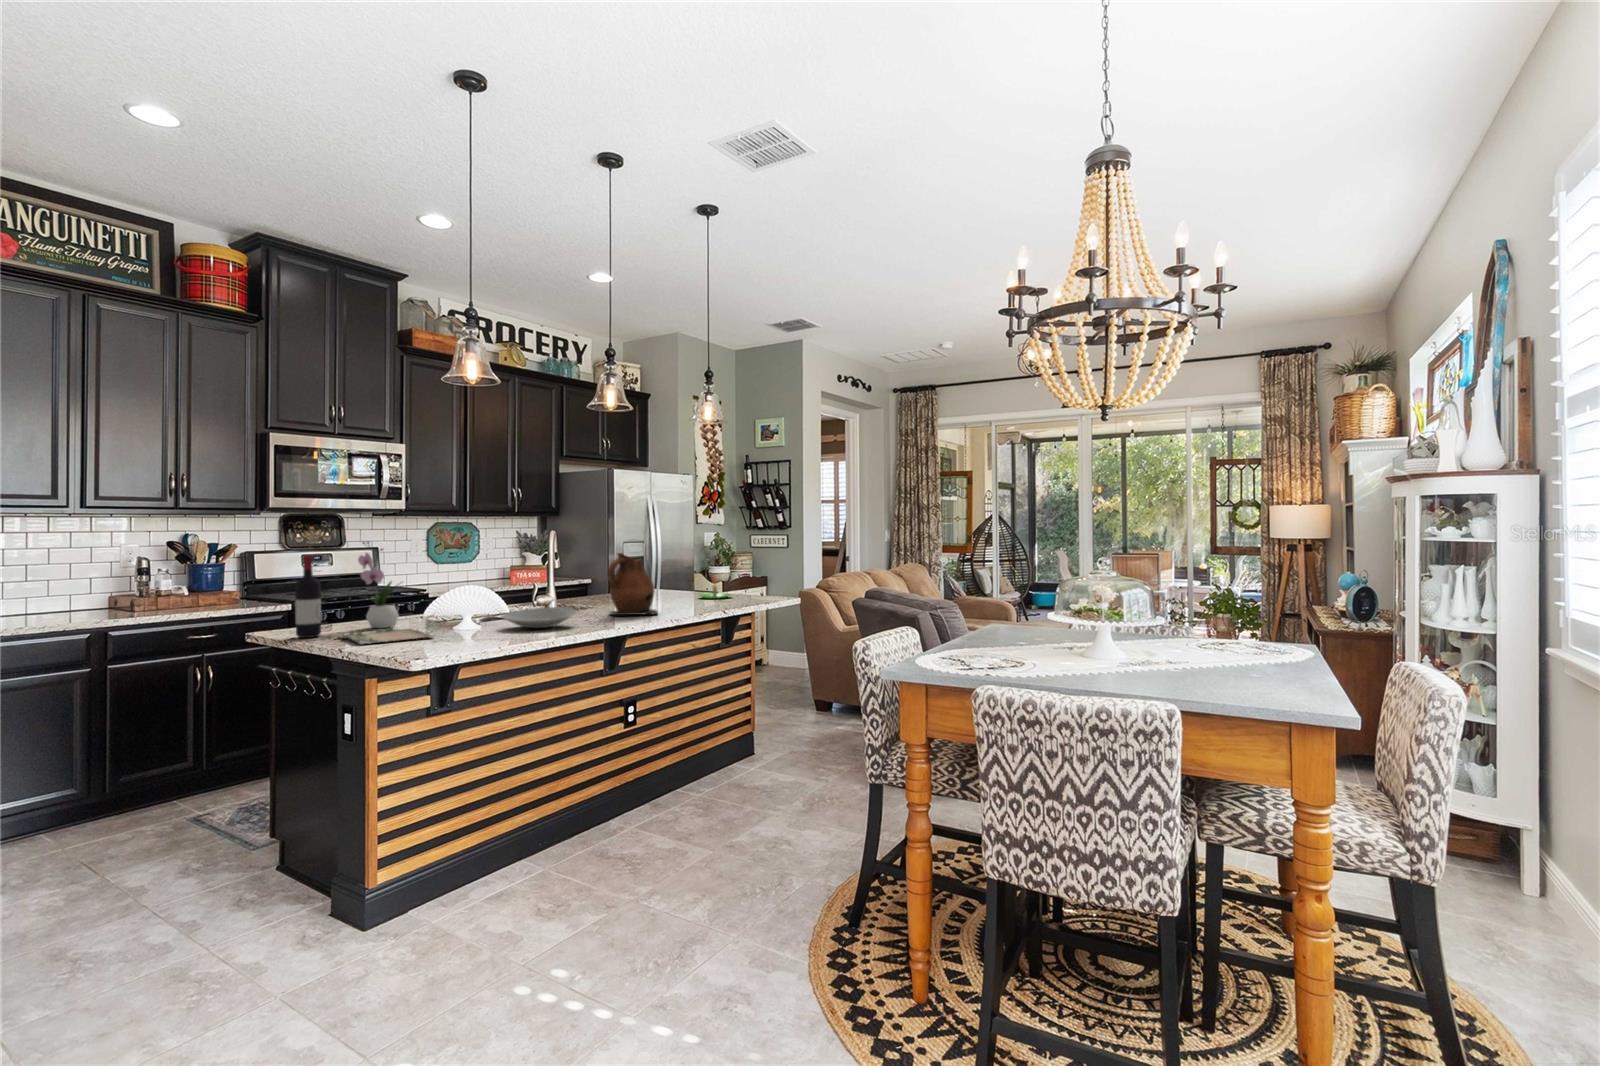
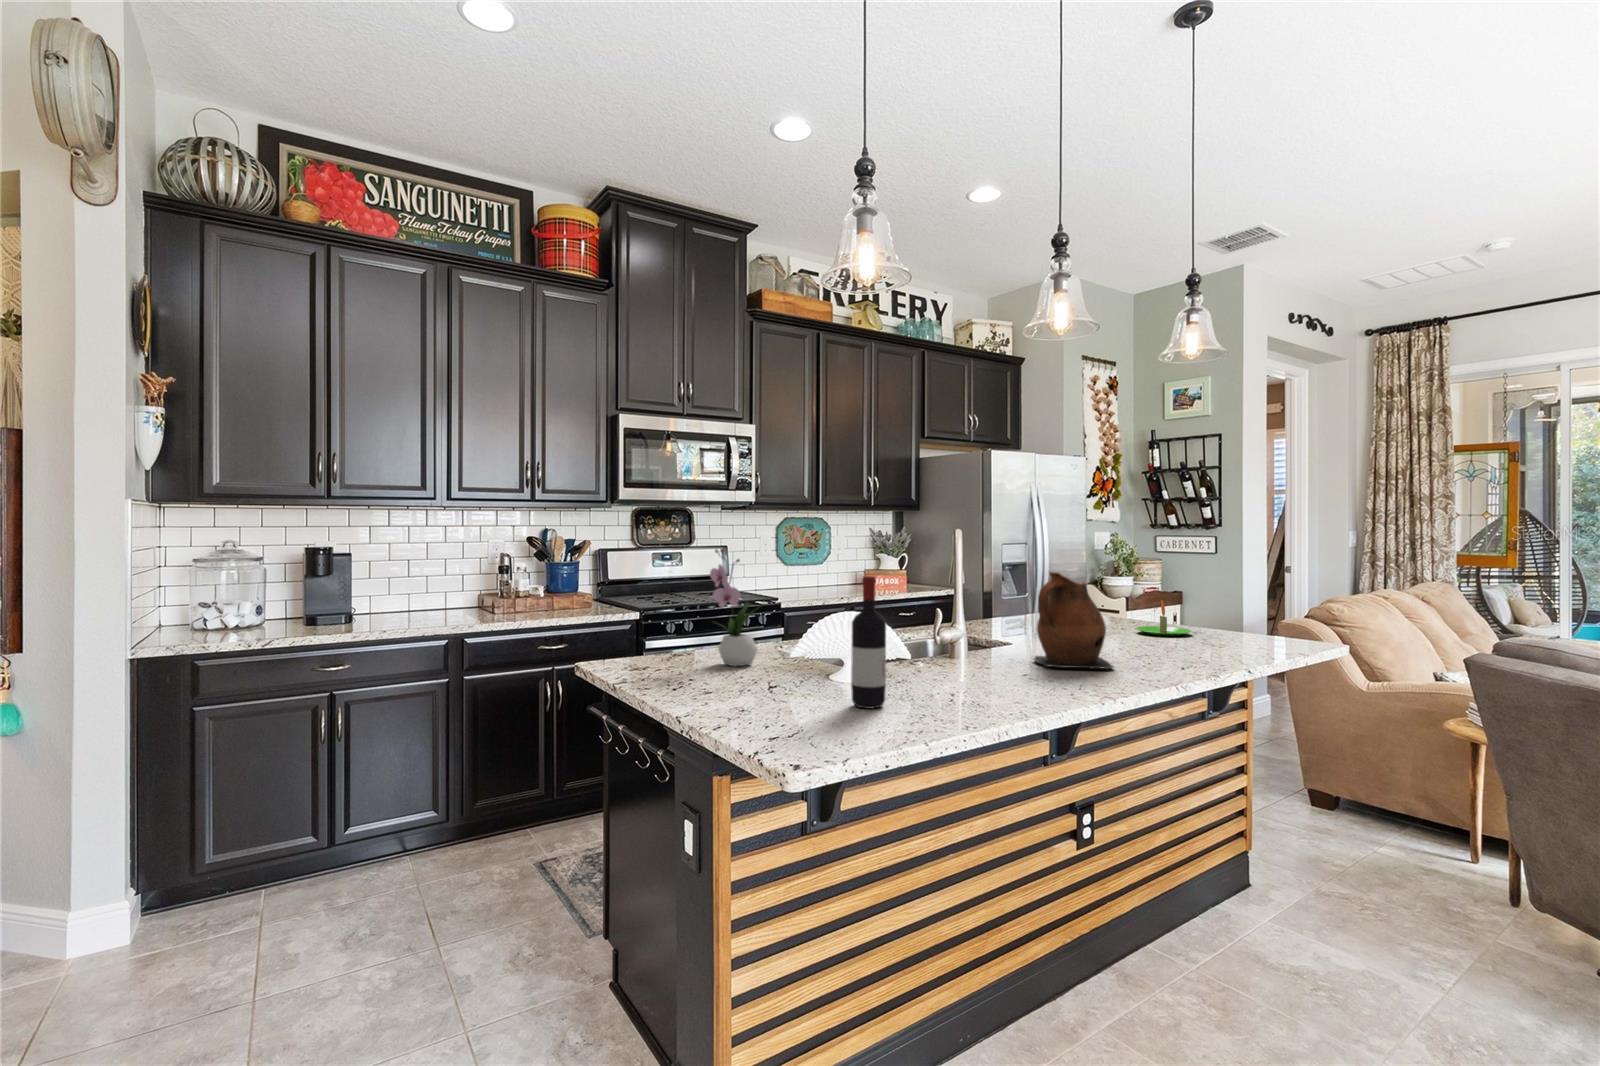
wine bottle: present [295,555,321,638] -> present [851,576,886,709]
bowl: present [503,607,576,628] -> none [897,653,1005,689]
tray: present [341,627,432,644] -> none [688,664,812,707]

